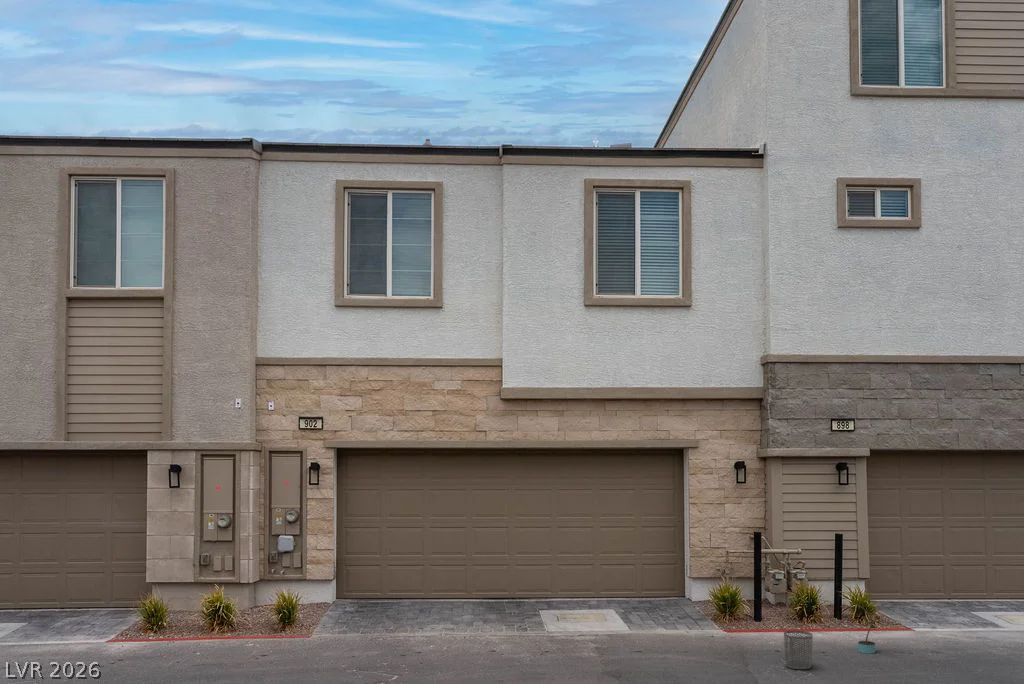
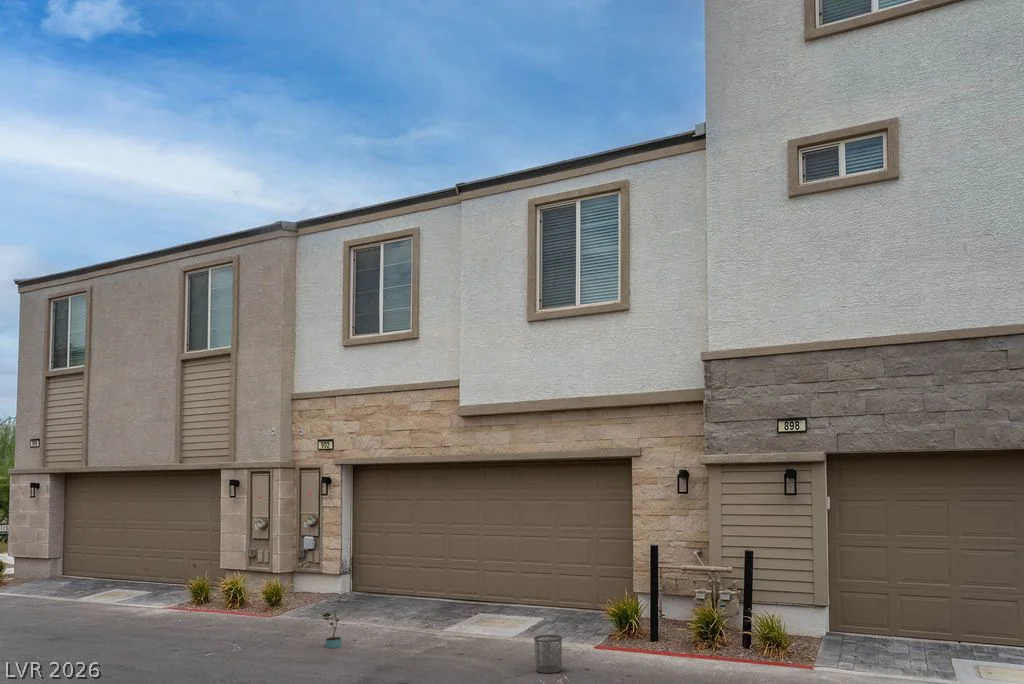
potted plant: present [850,597,880,654] -> present [323,597,343,648]

